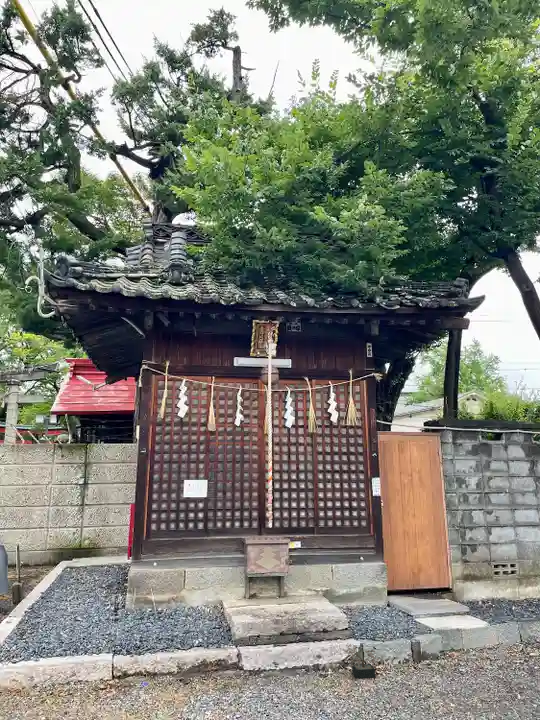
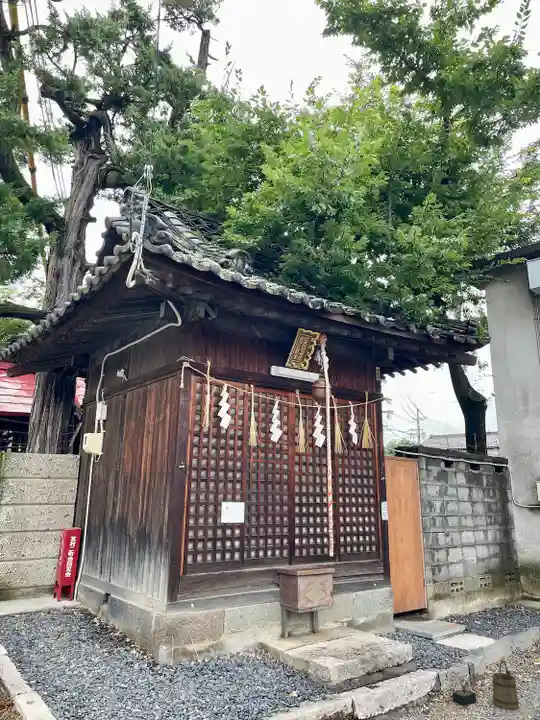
bucket: none [392,640,417,691] -> present [492,661,519,709]

